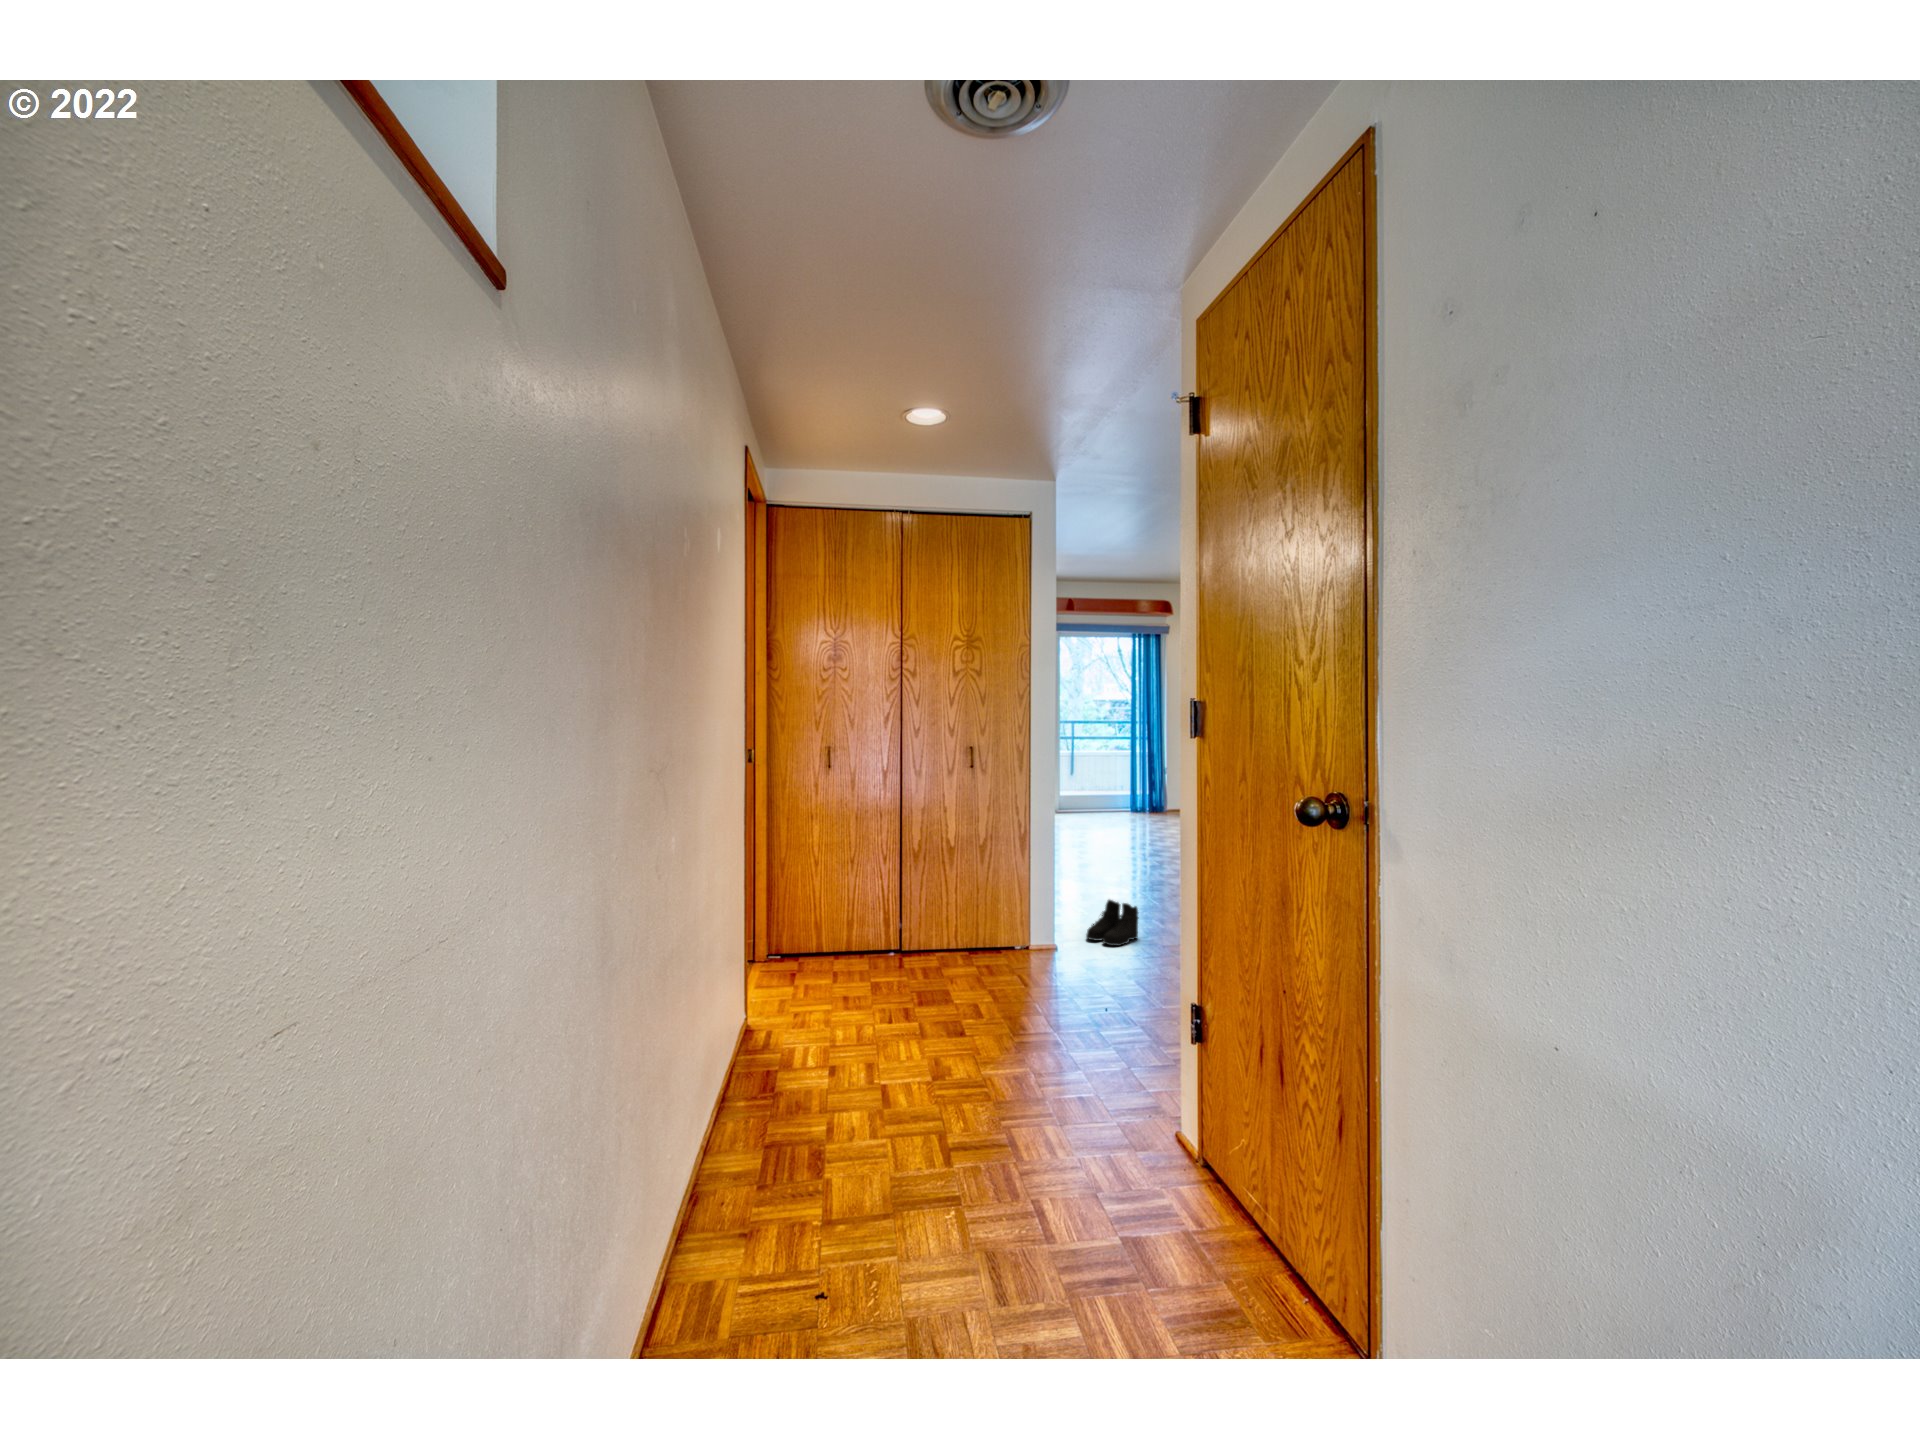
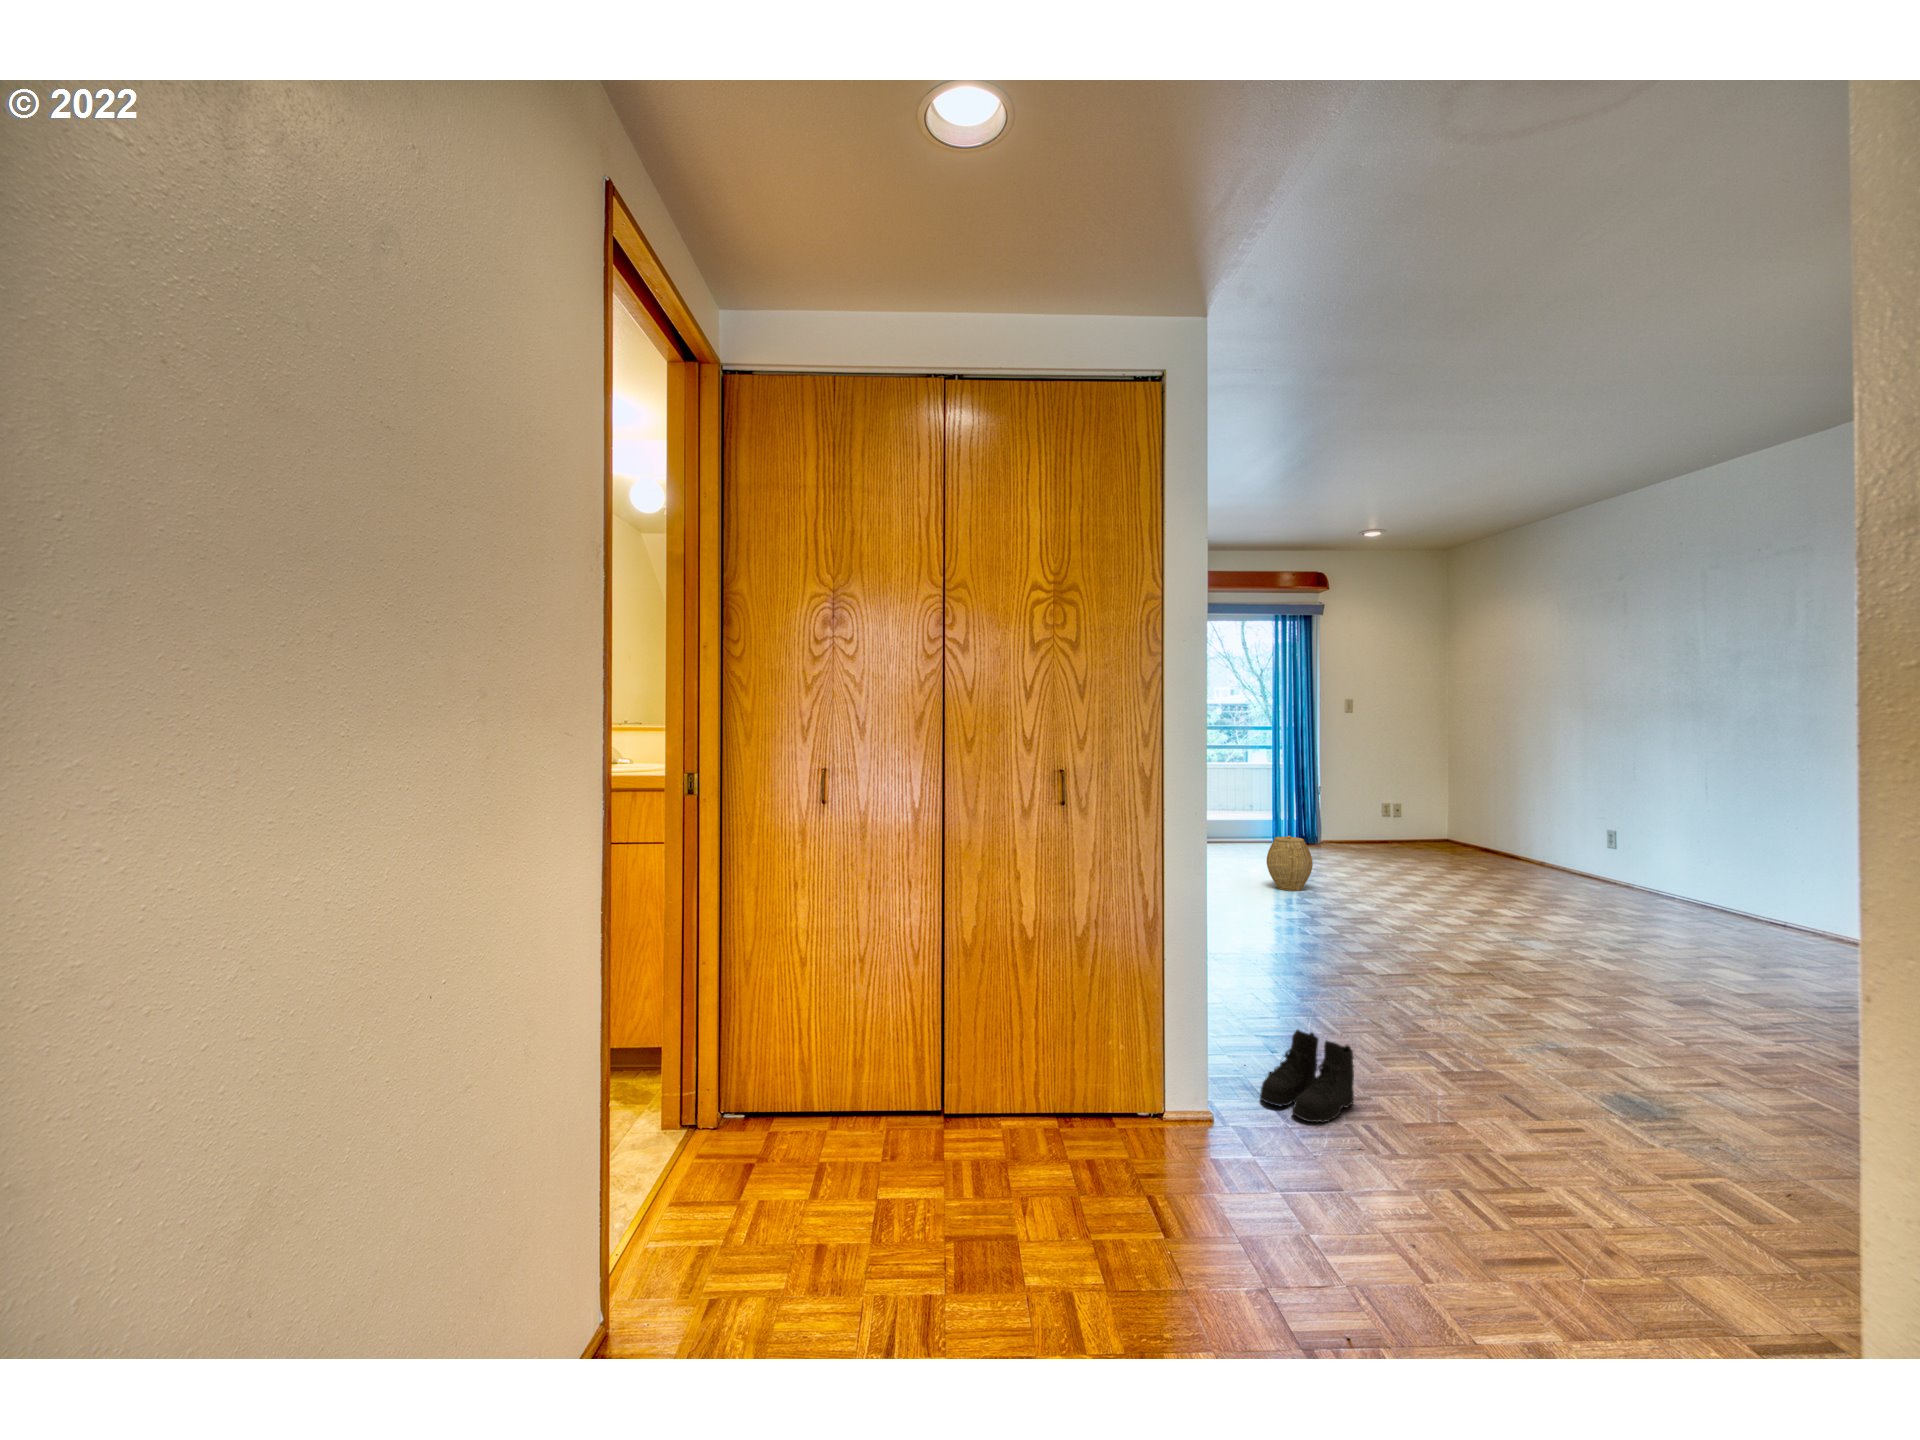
woven basket: none [1119,802,1152,843] -> present [1267,836,1313,891]

